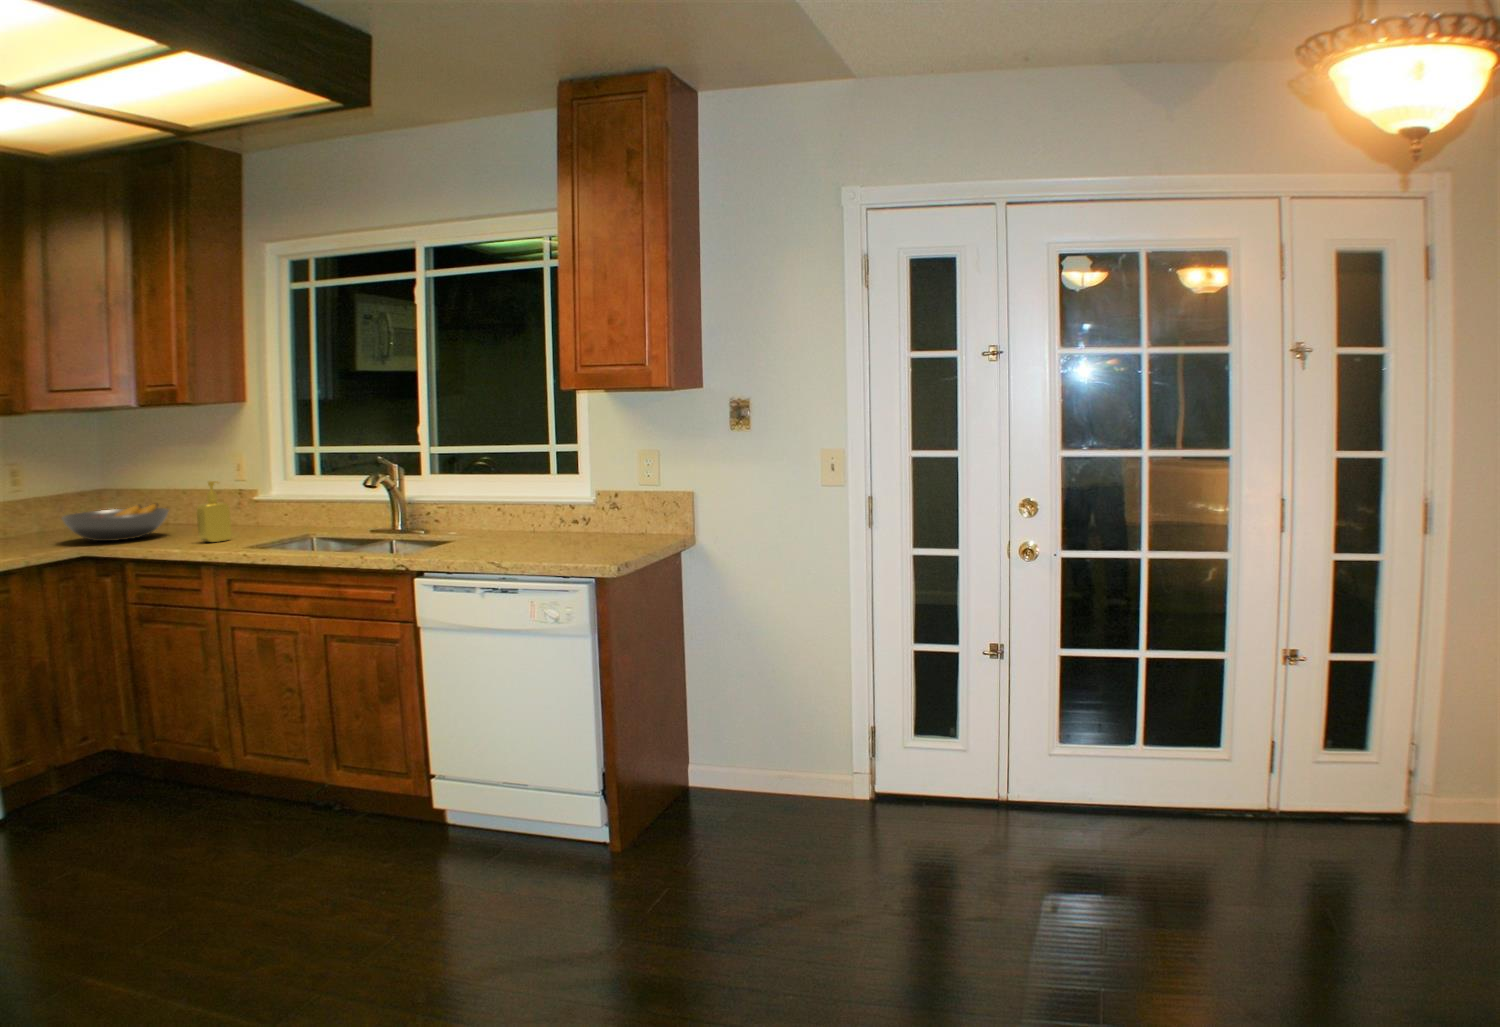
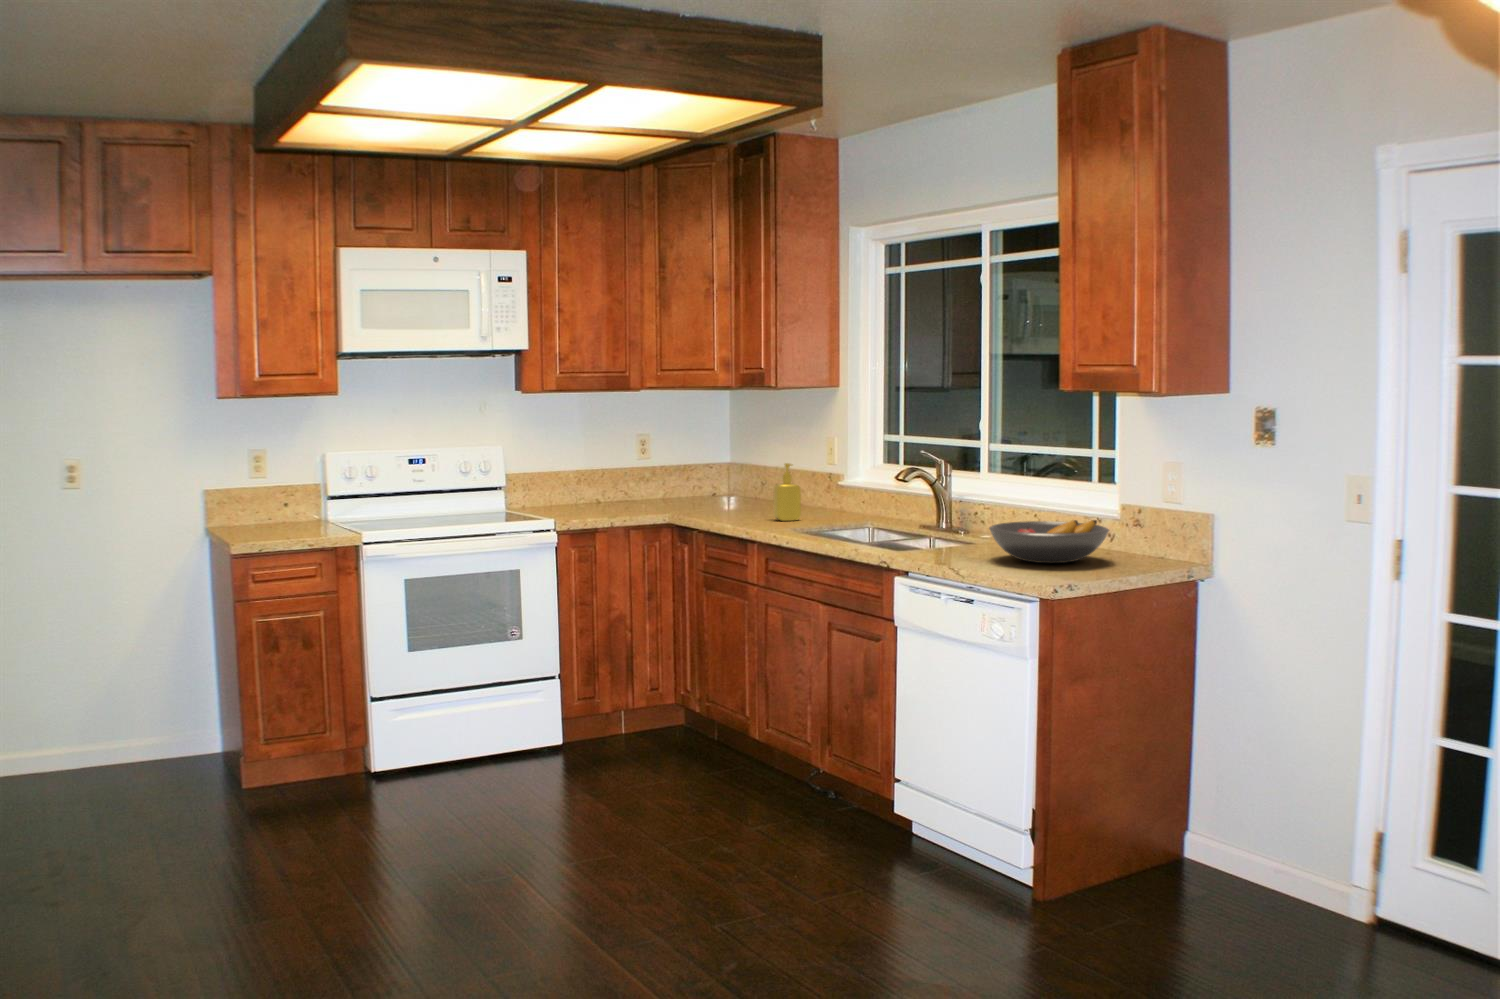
fruit bowl: present [62,504,169,541] -> present [989,520,1109,563]

